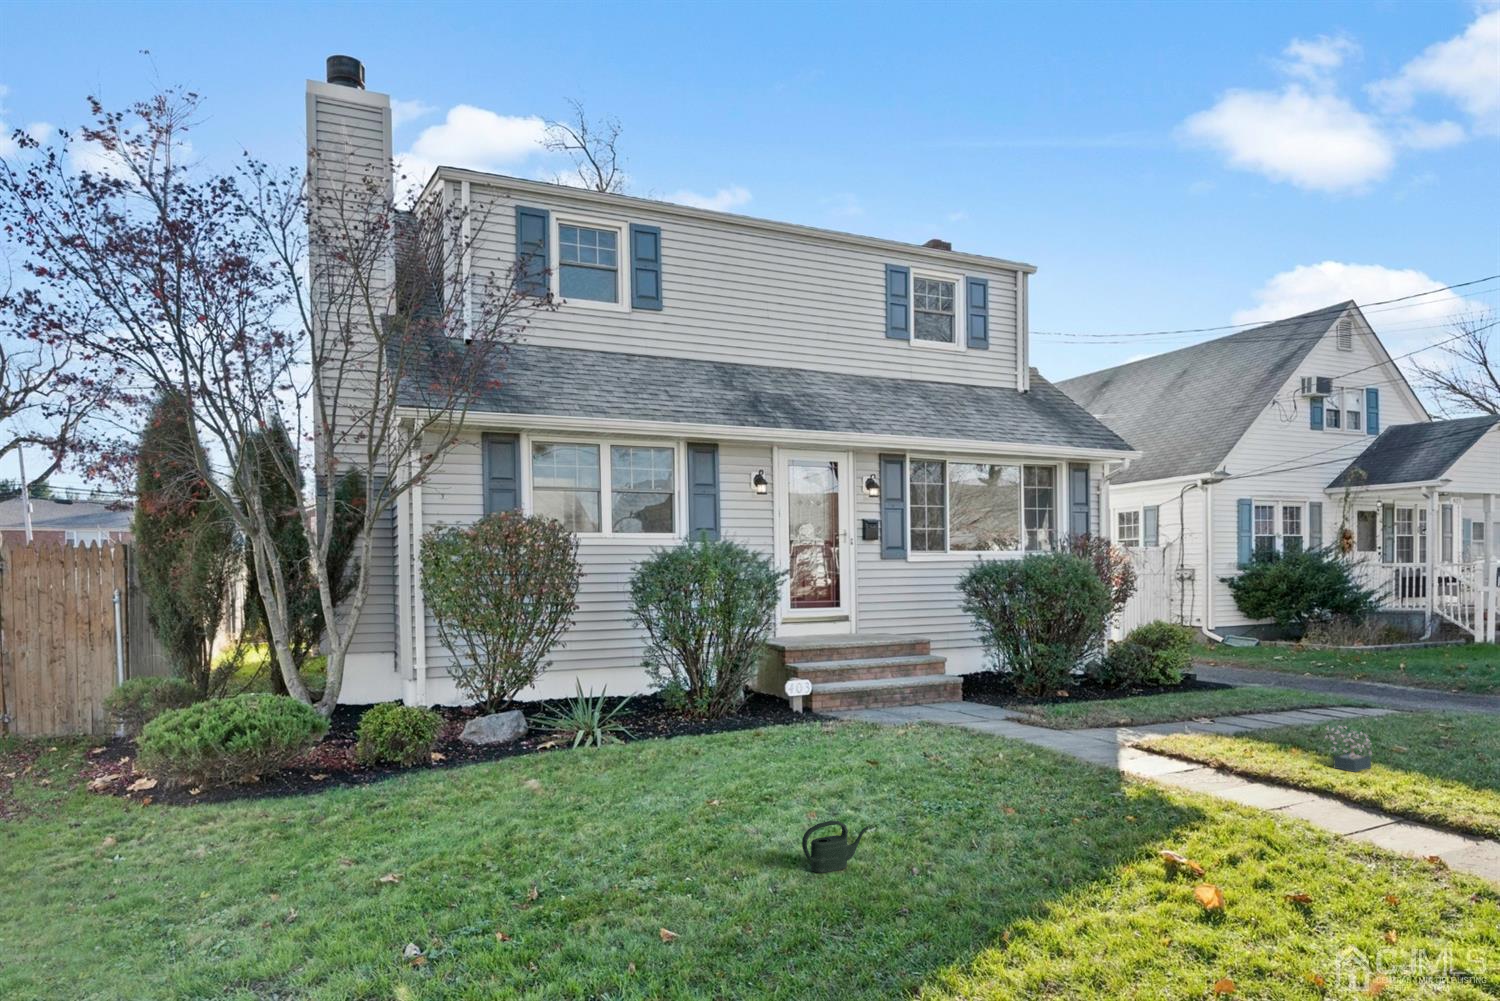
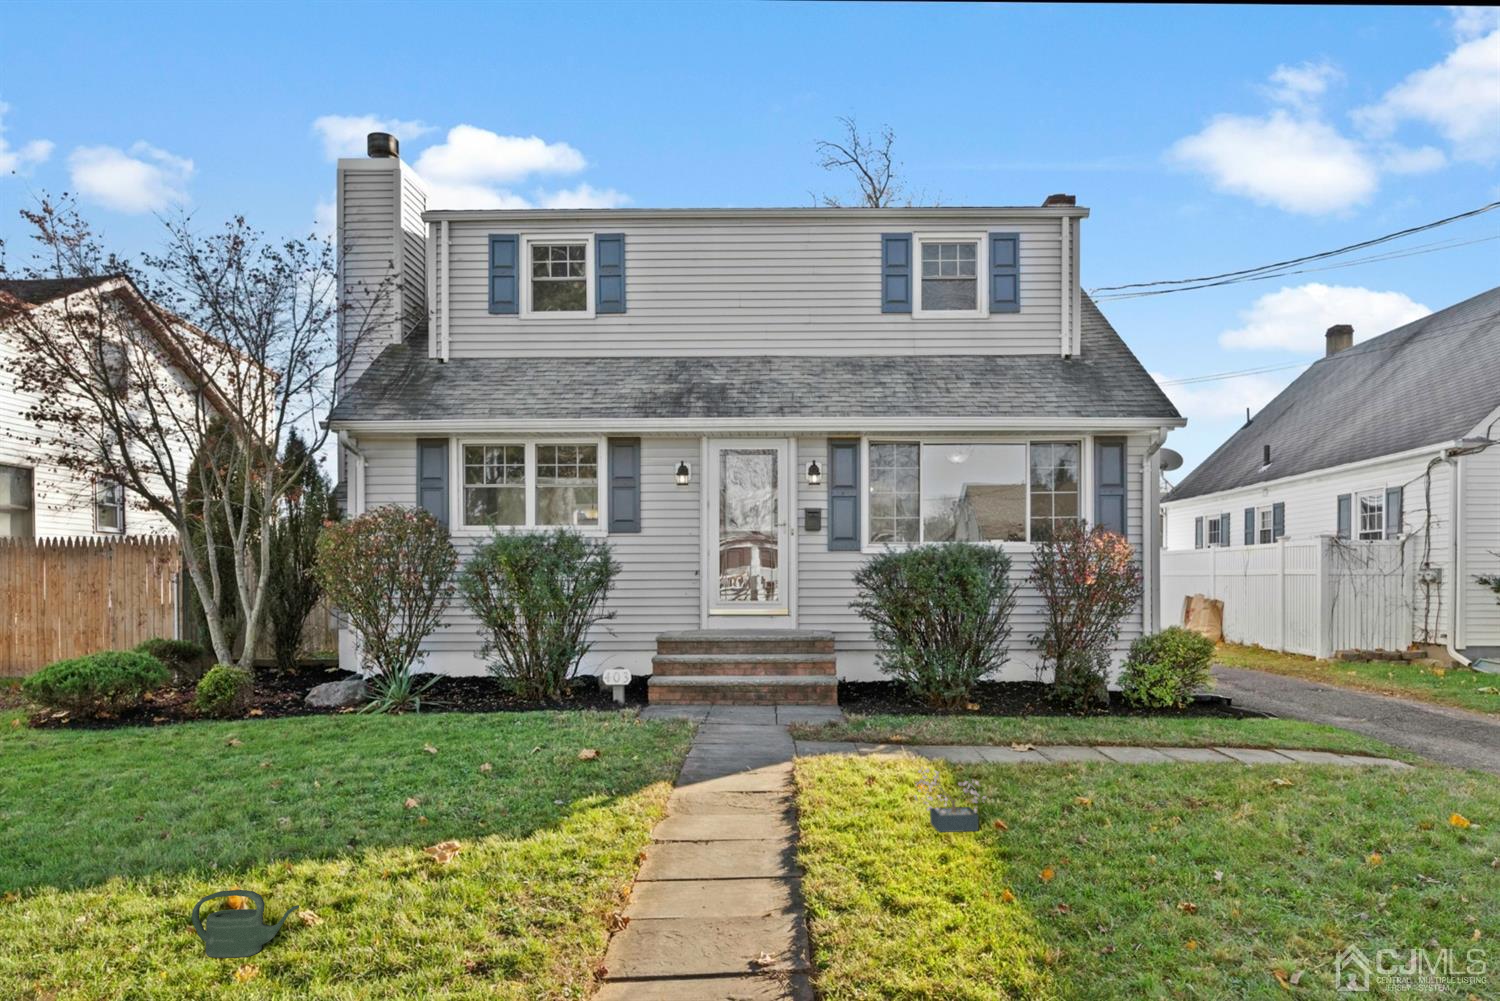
watering can: present [802,821,868,873] -> present [192,890,299,958]

